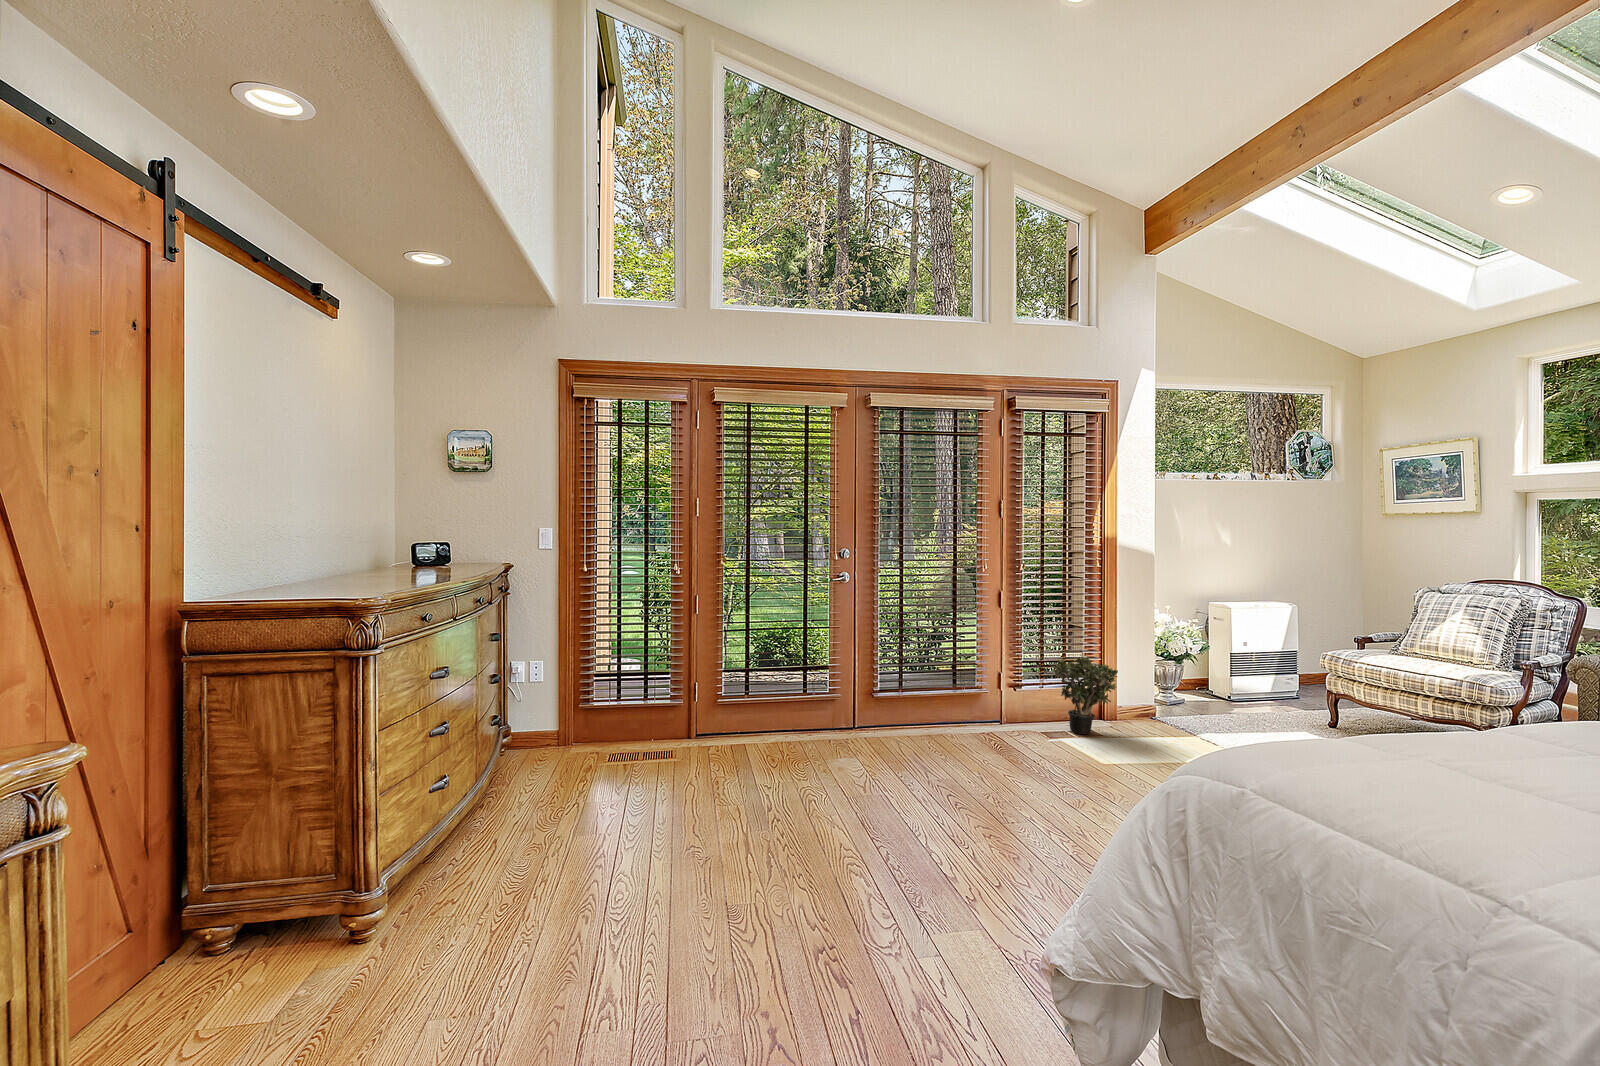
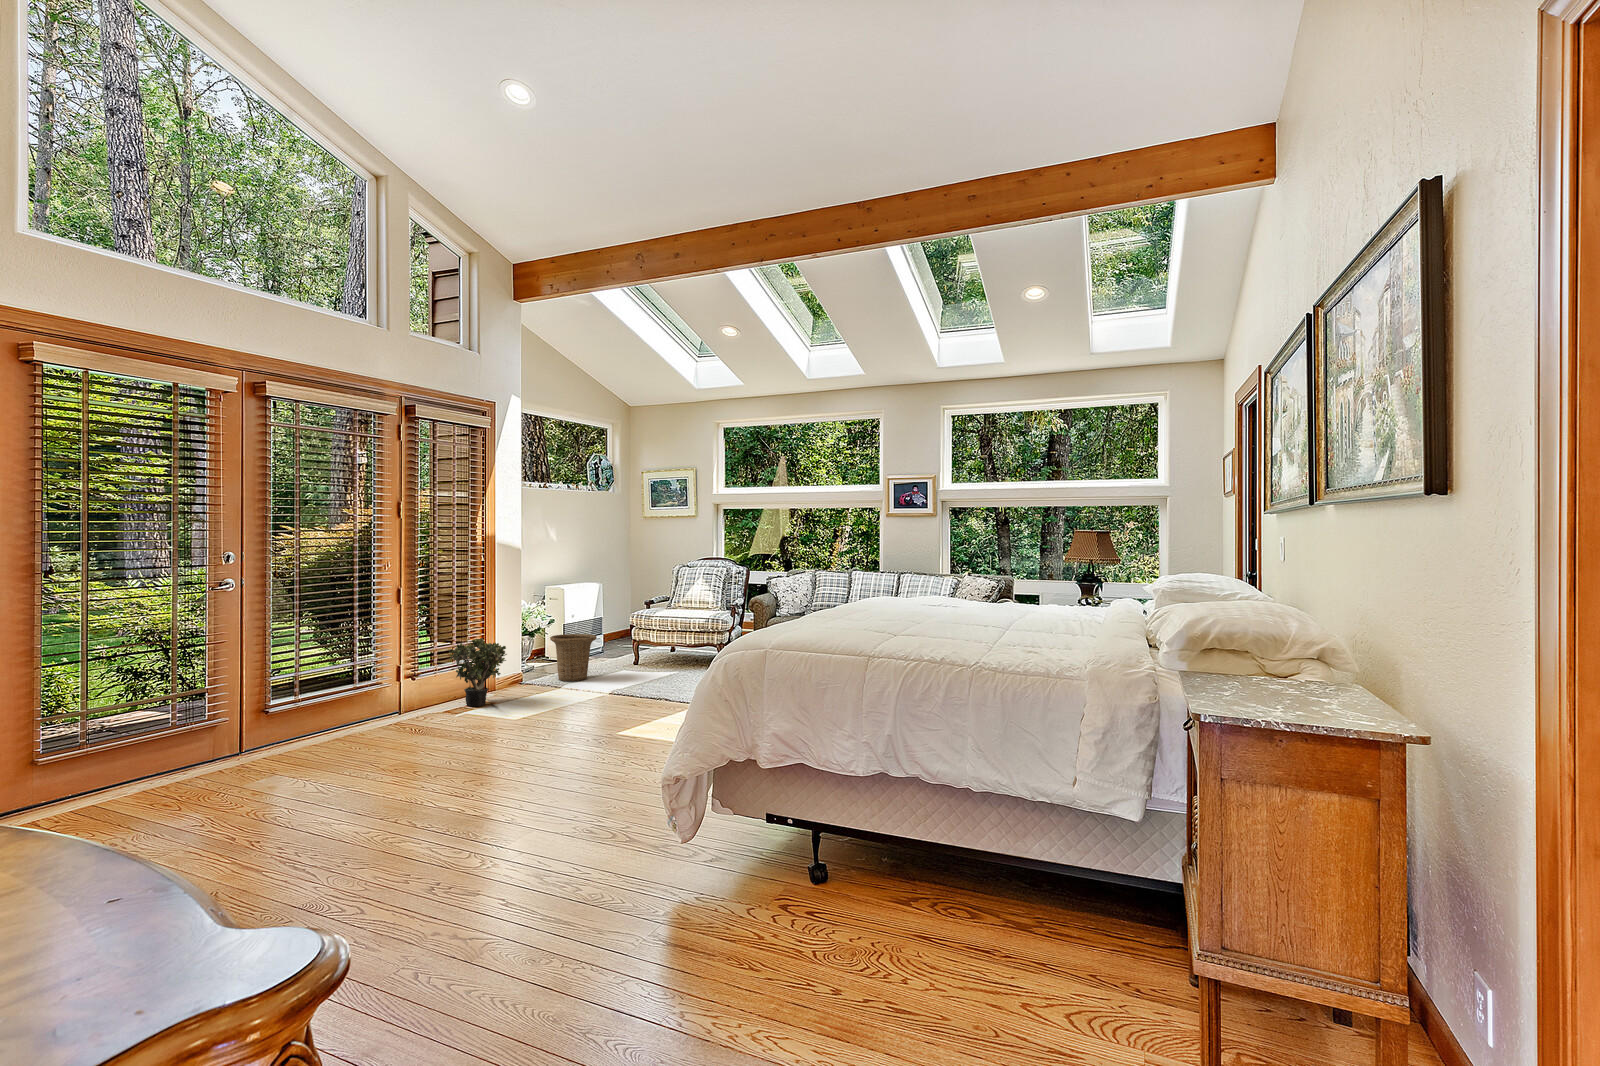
basket: none [1190,665,1257,730] -> present [550,634,597,681]

